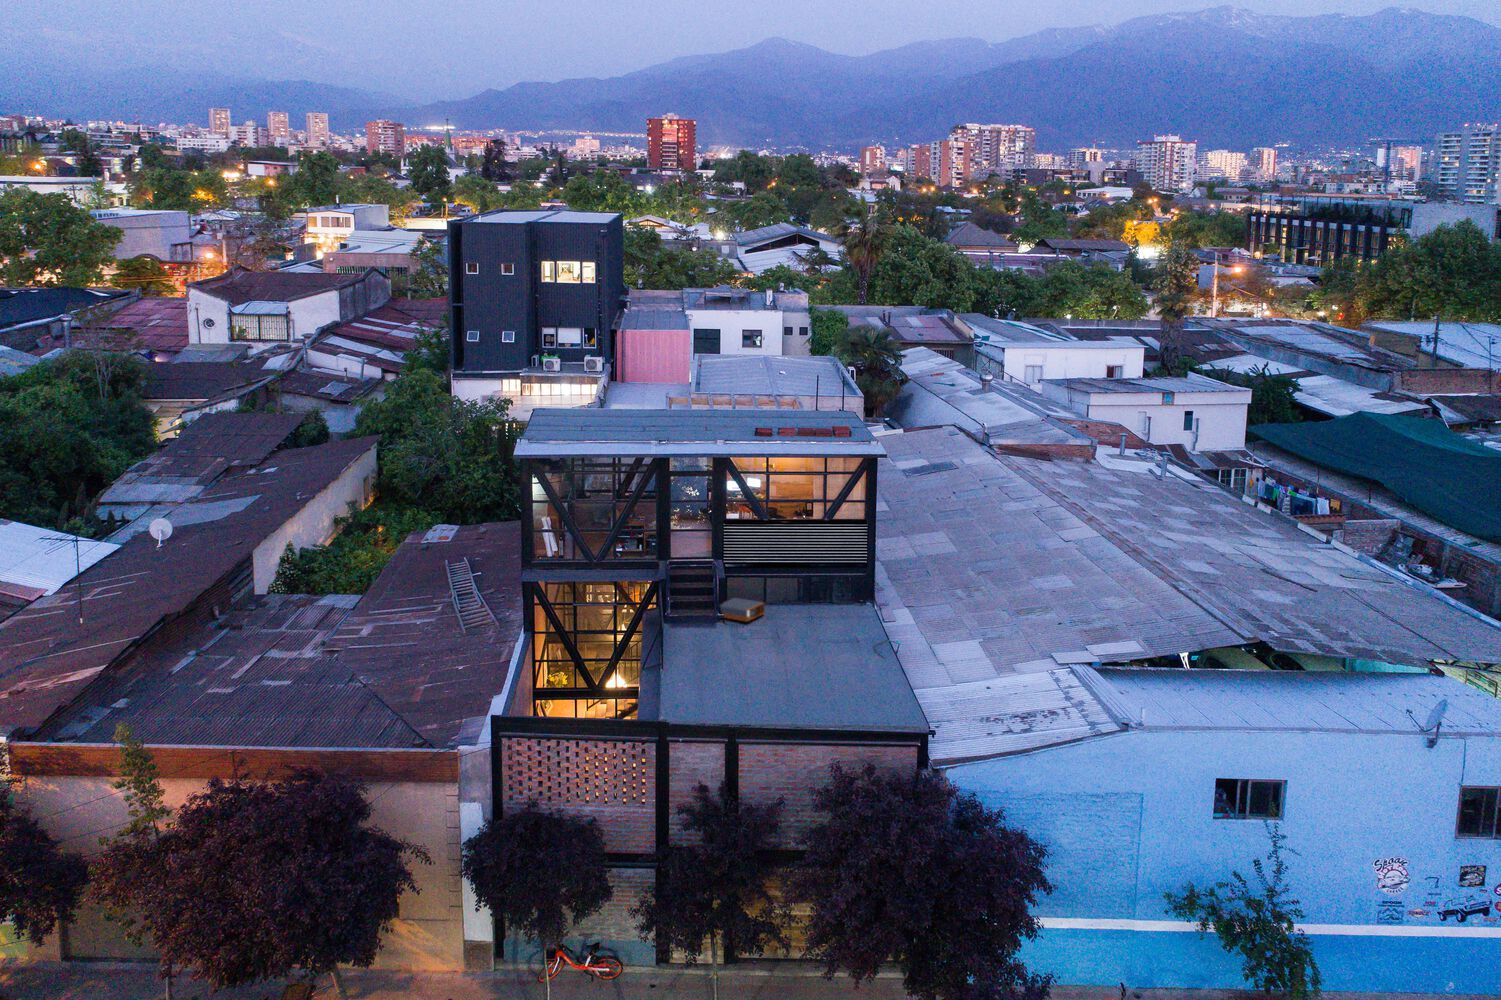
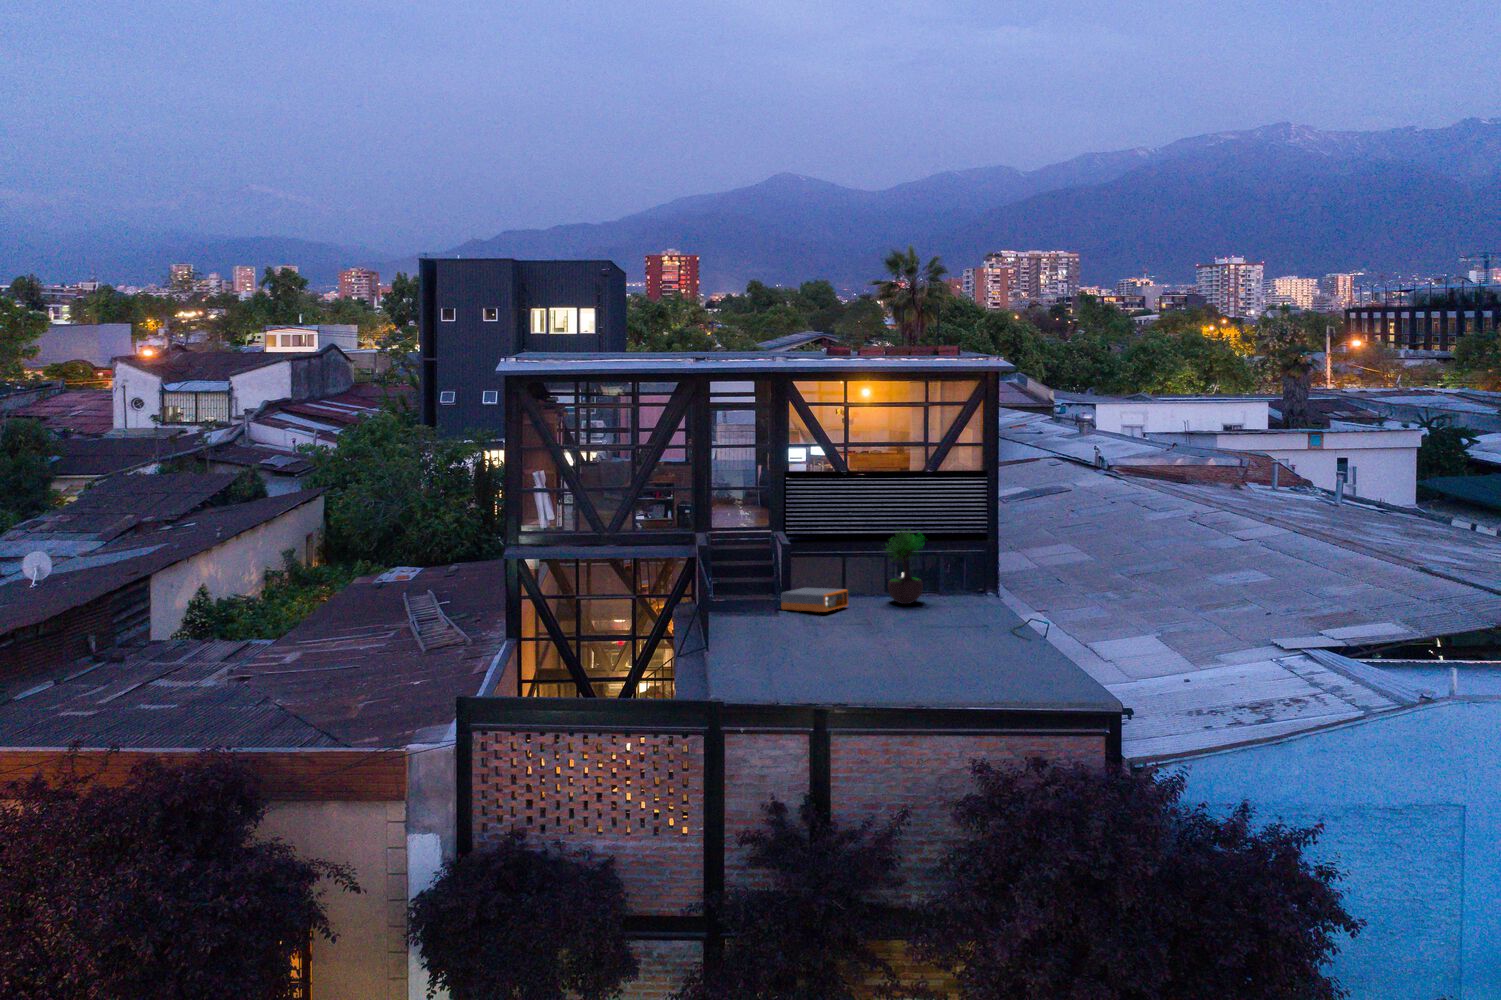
potted tree: none [787,556,822,610] -> present [885,531,924,604]

